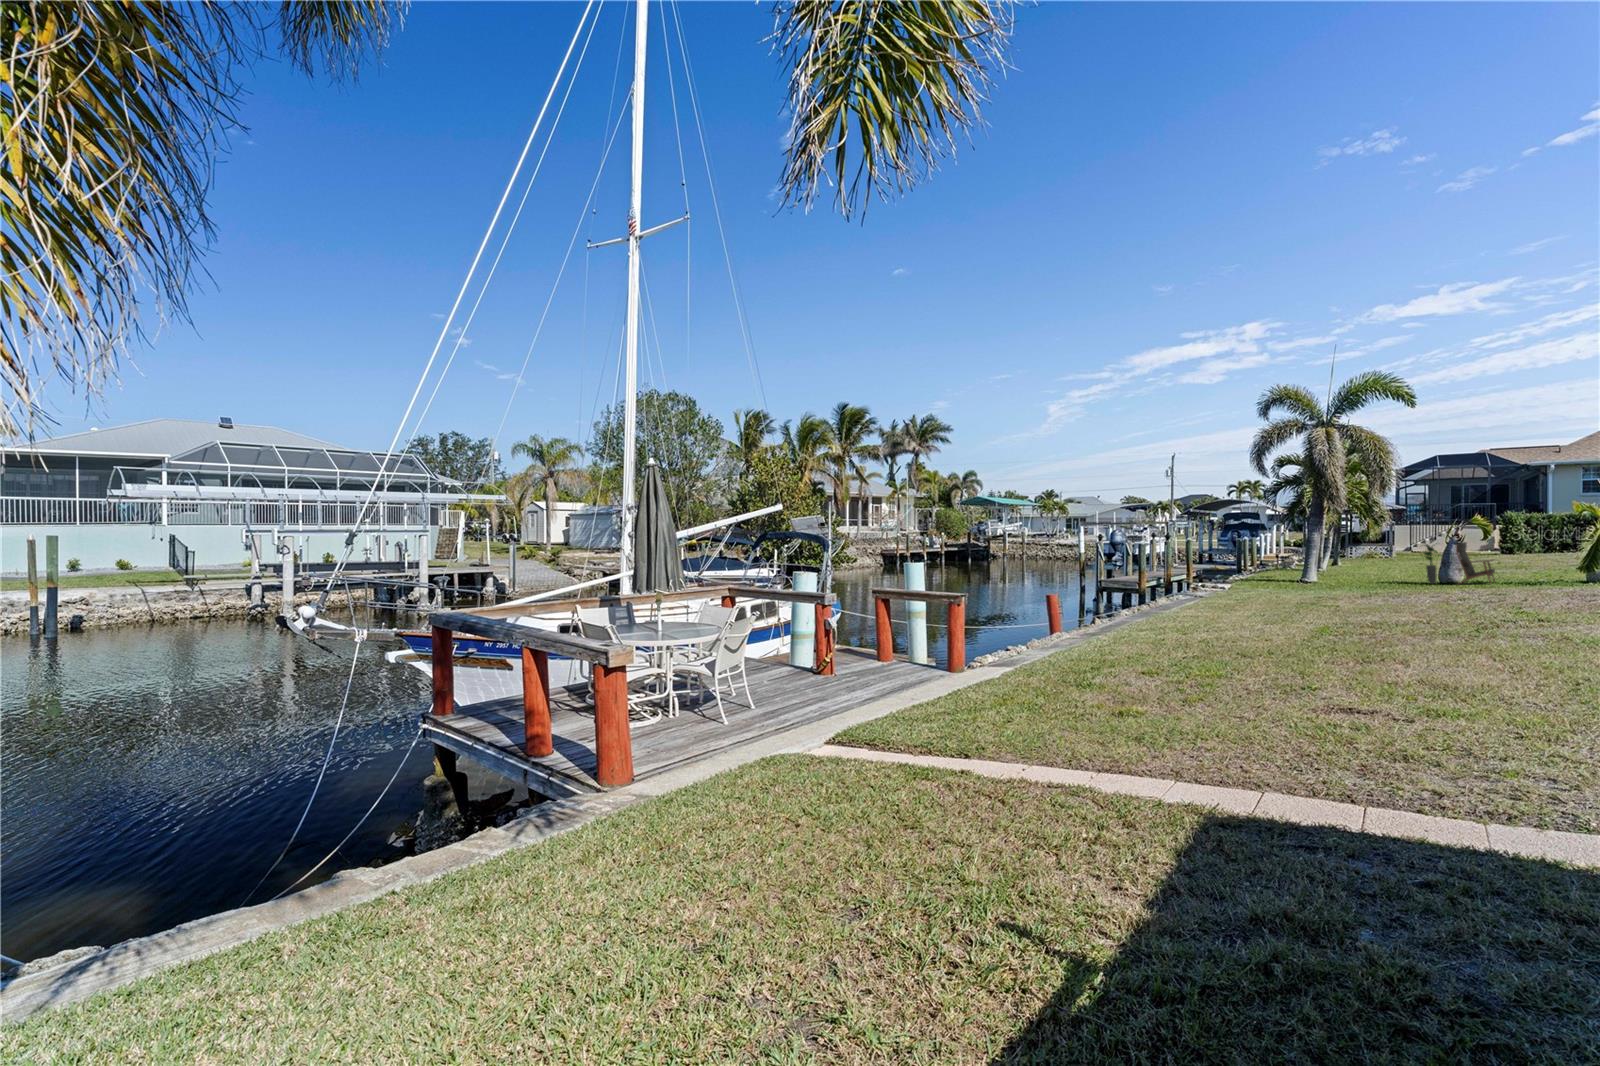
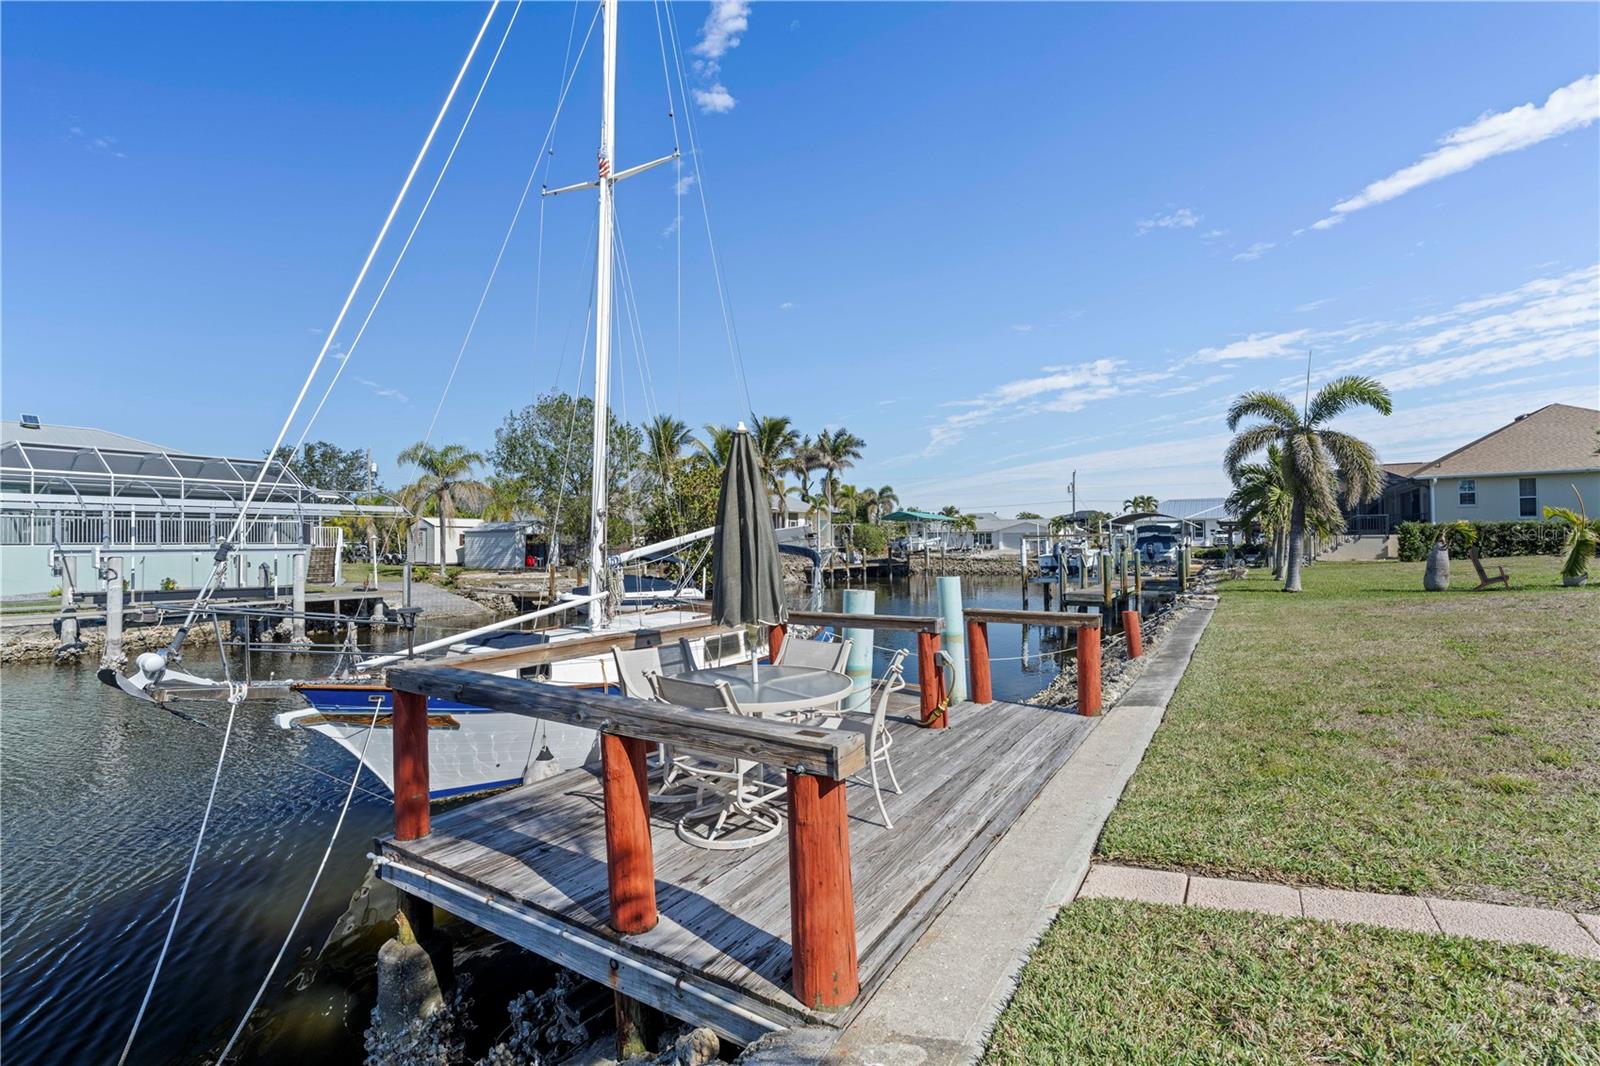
potted plant: present [1423,543,1437,584] -> none [1430,549,1454,591]

